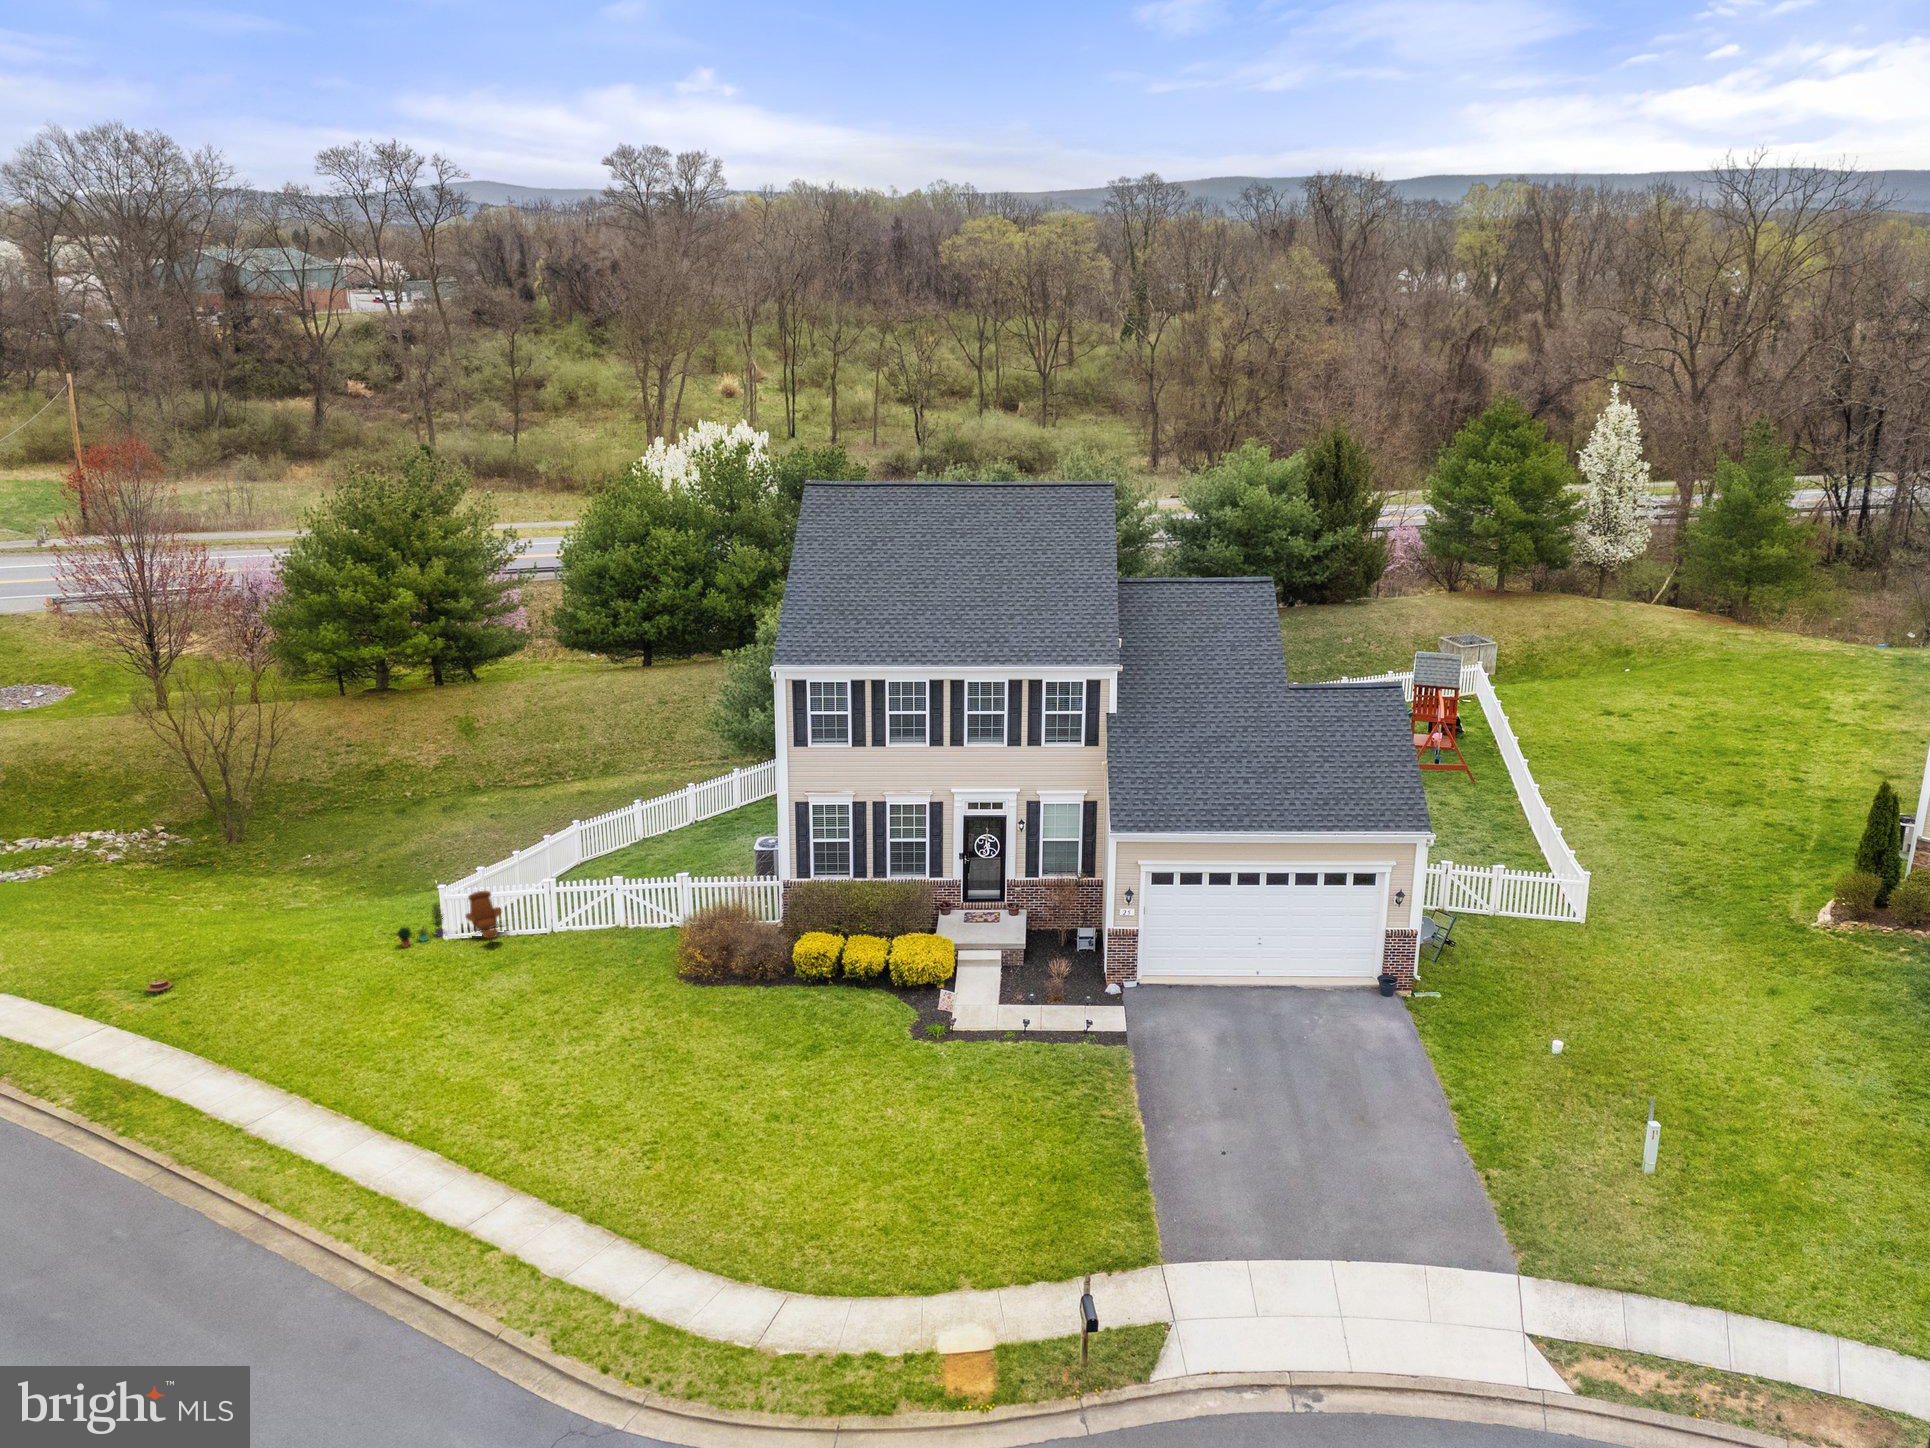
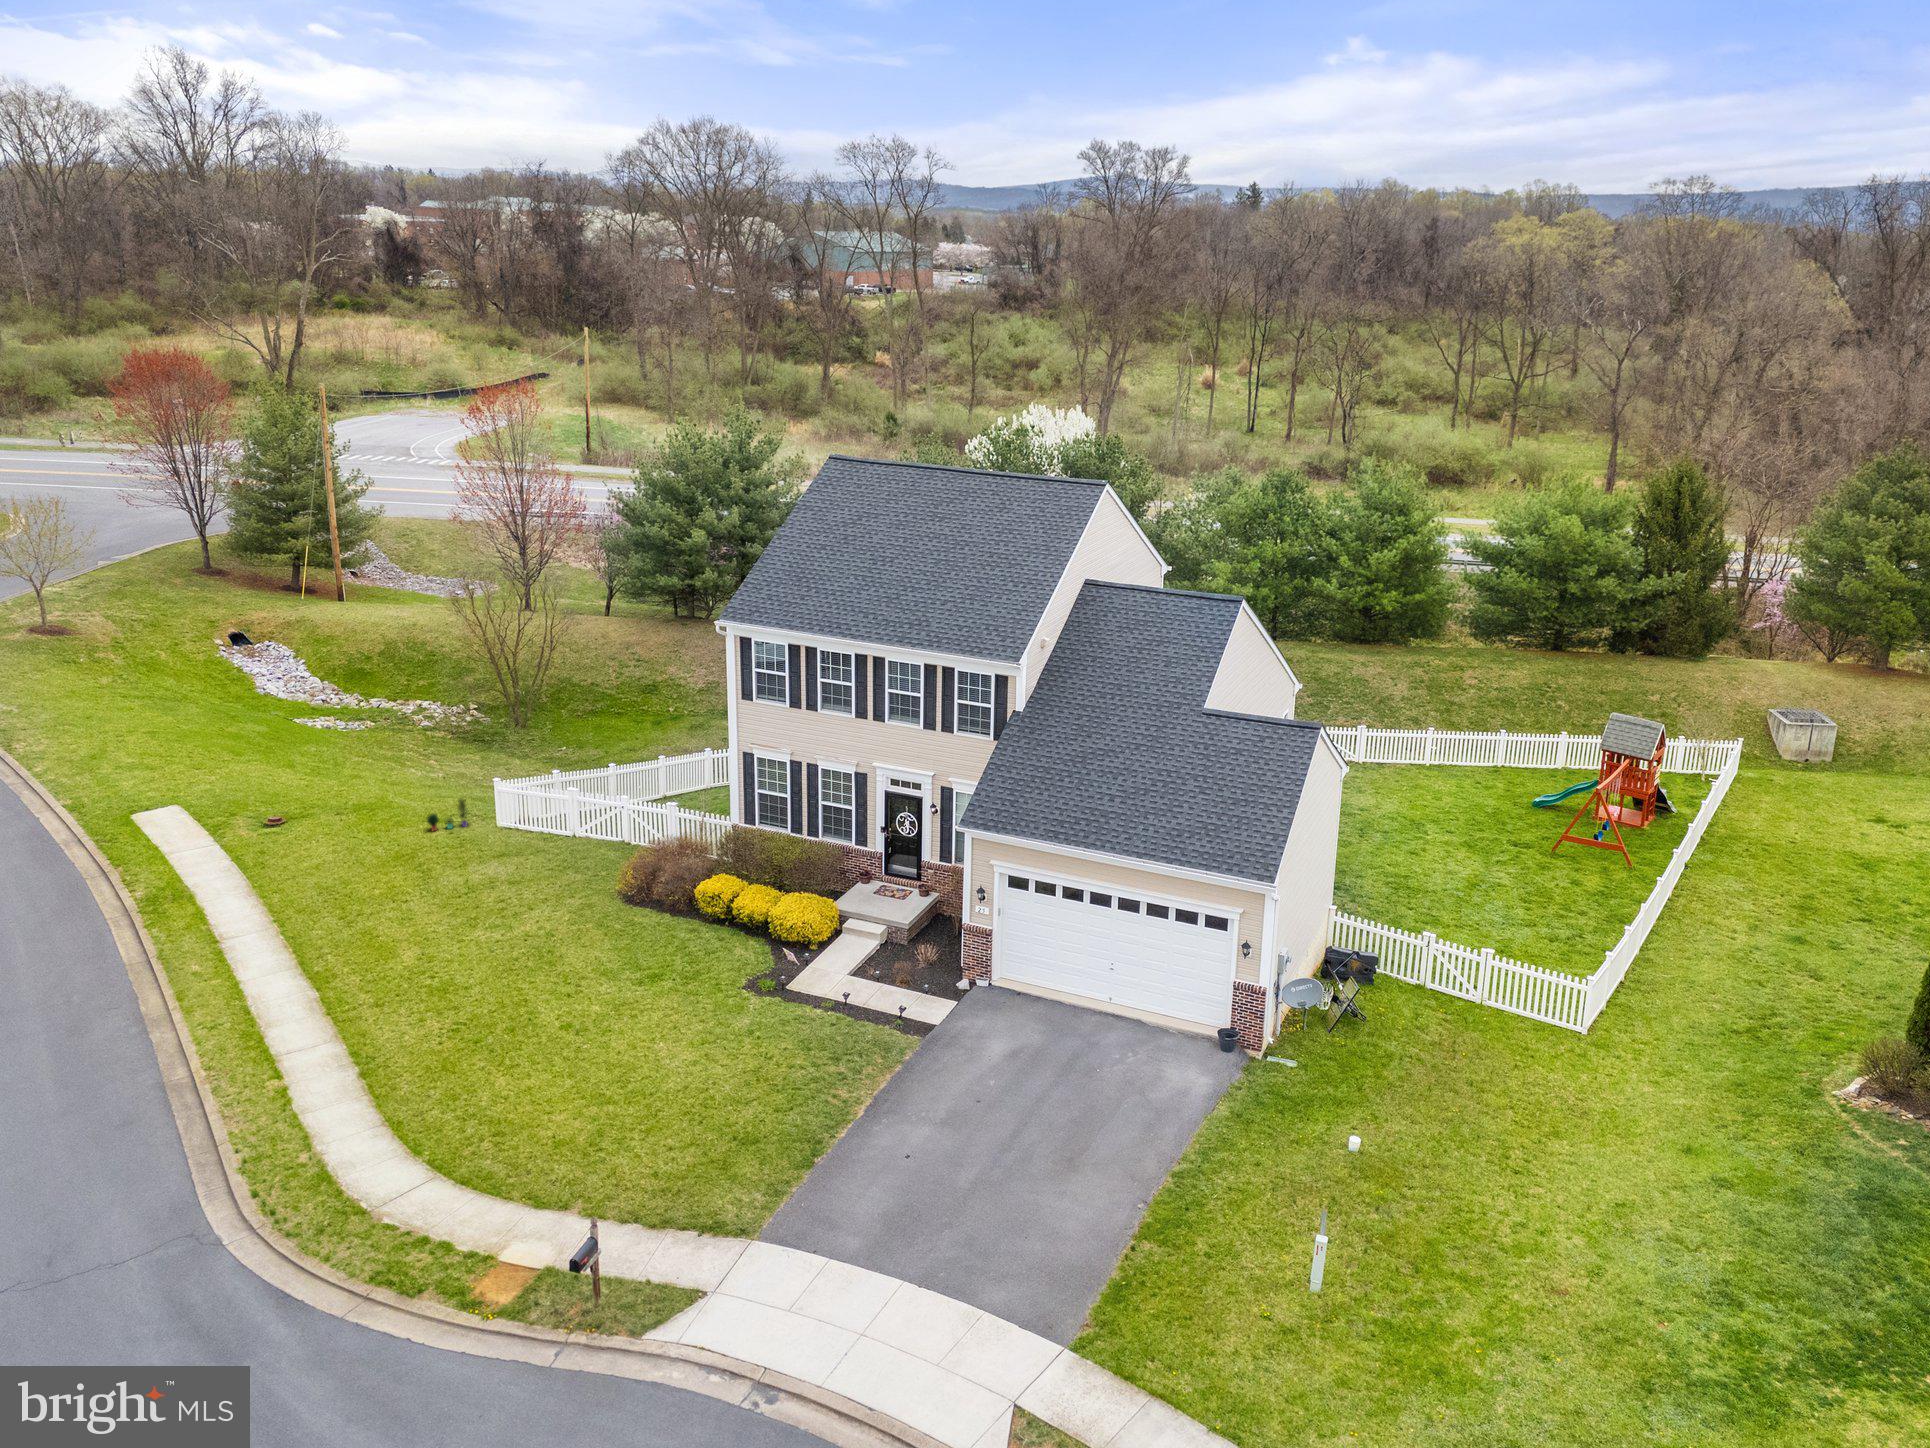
lounge chair: present [466,891,502,945] -> none [480,793,511,845]

